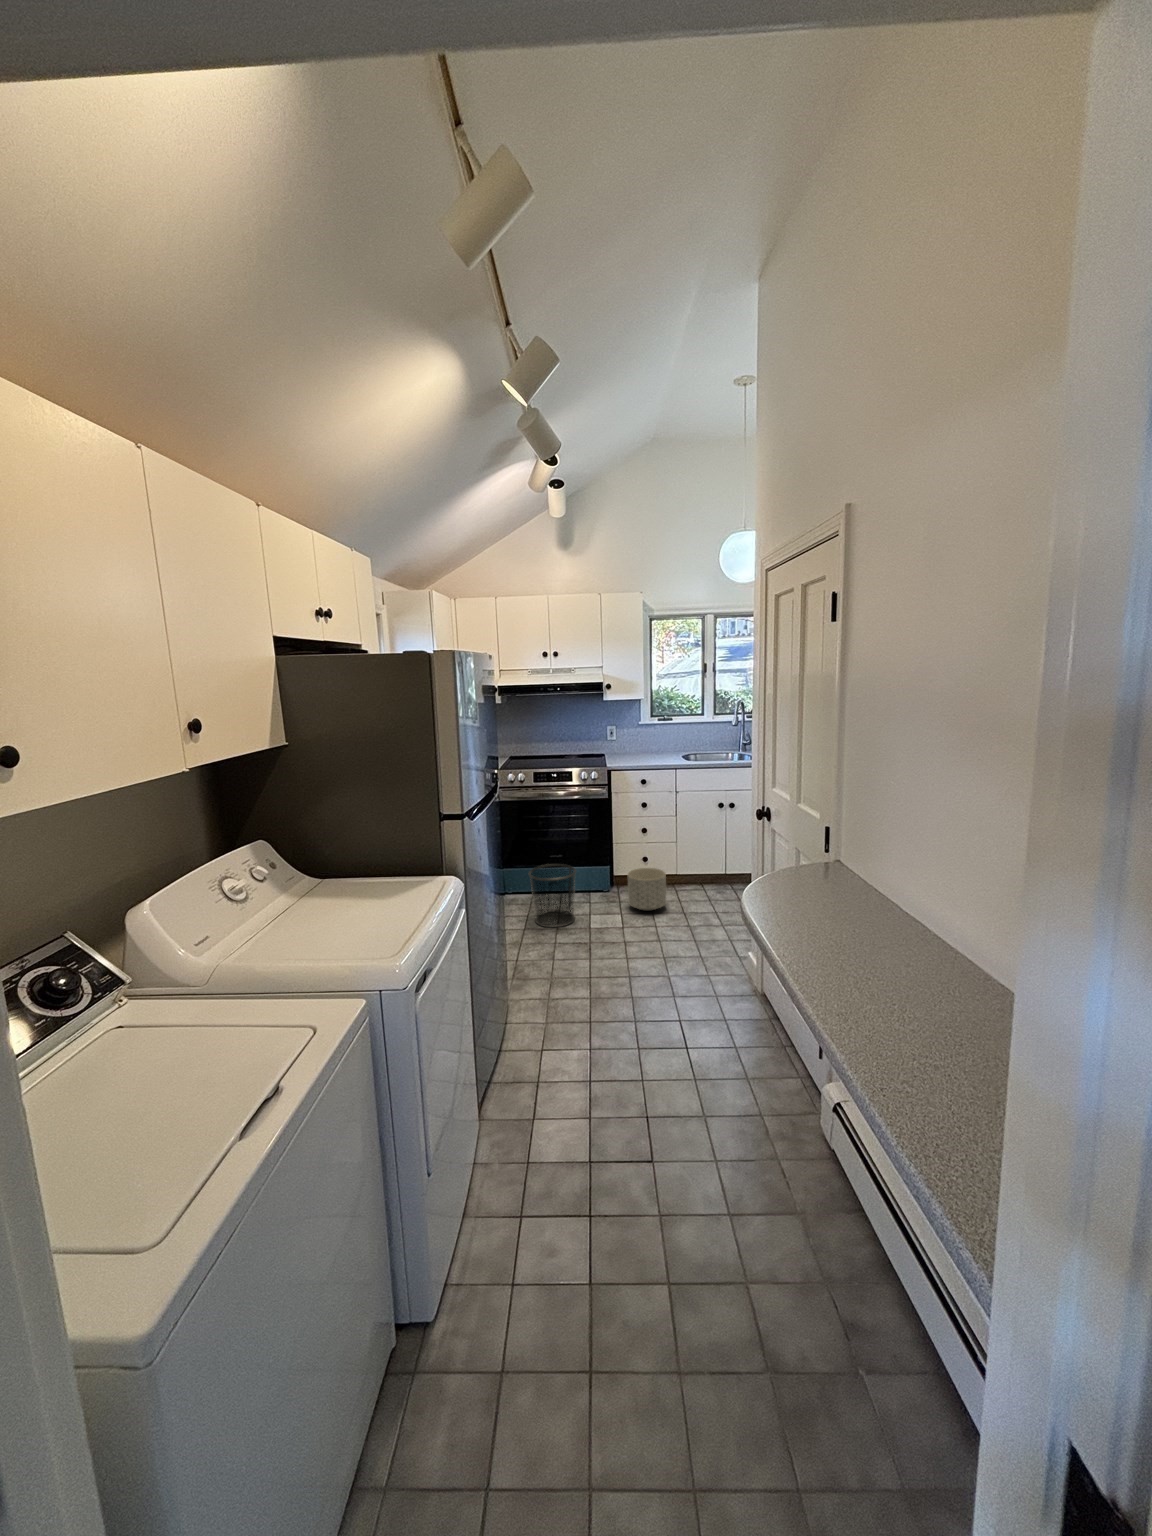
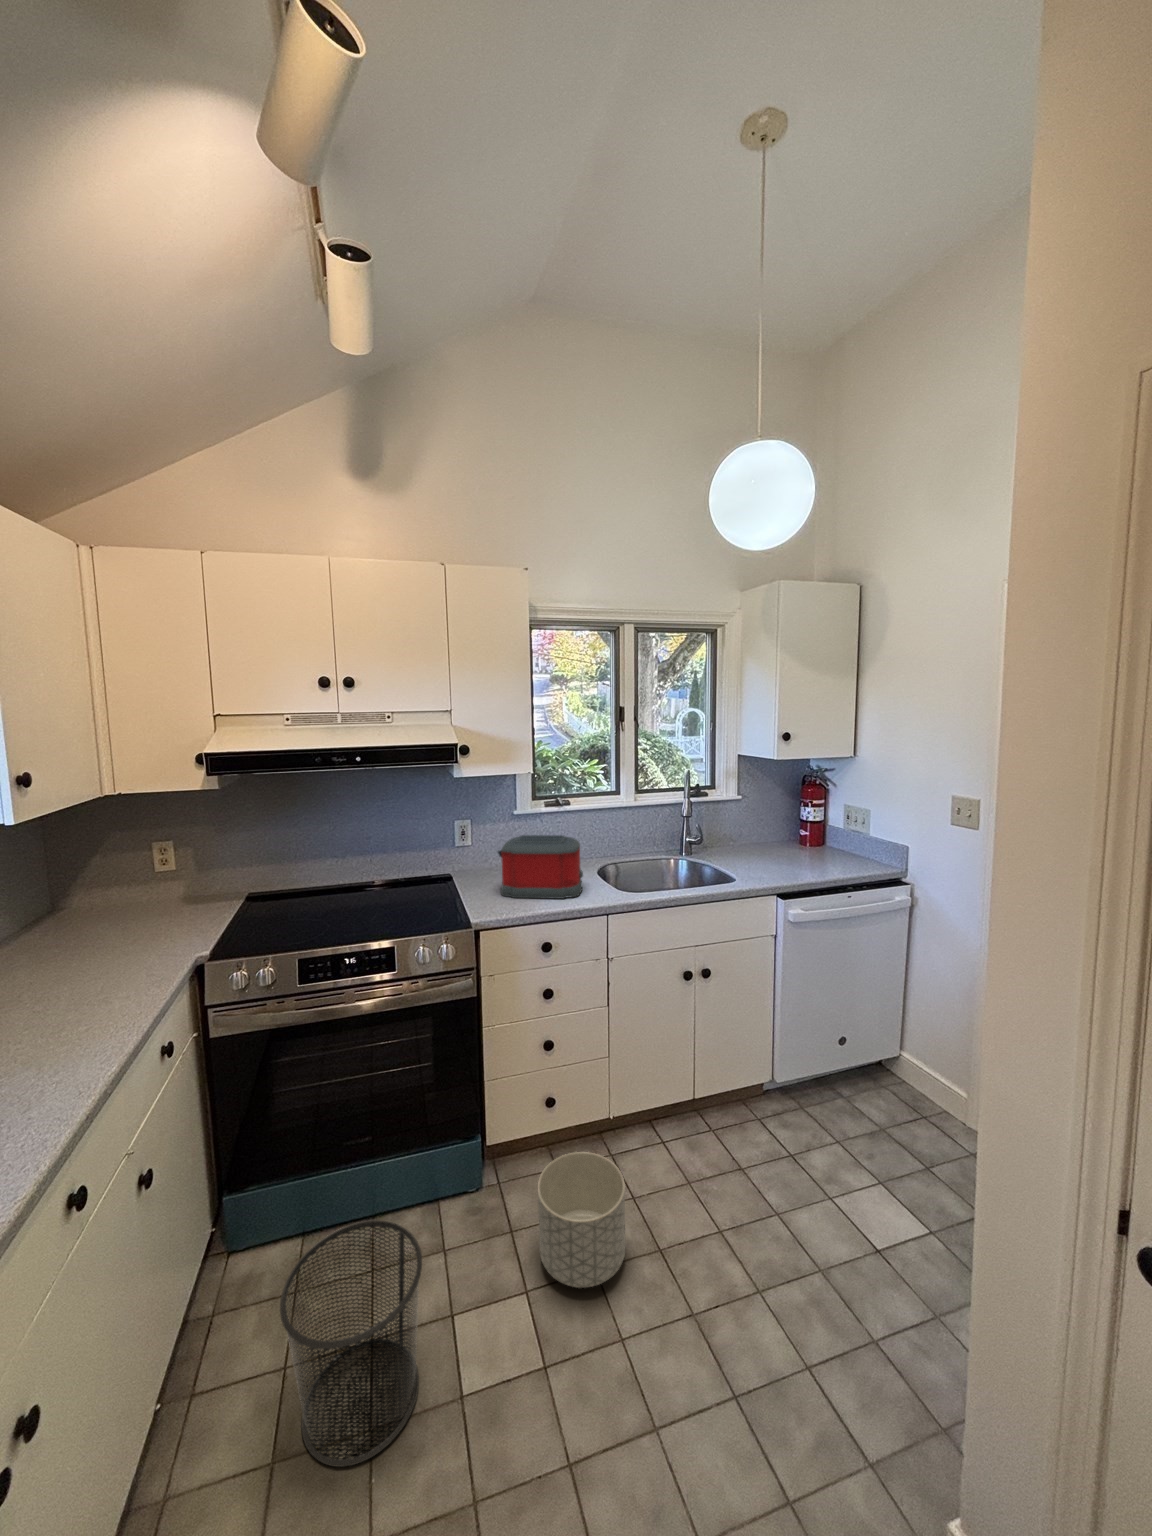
toaster: none [625,731,668,760] -> present [498,835,583,899]

